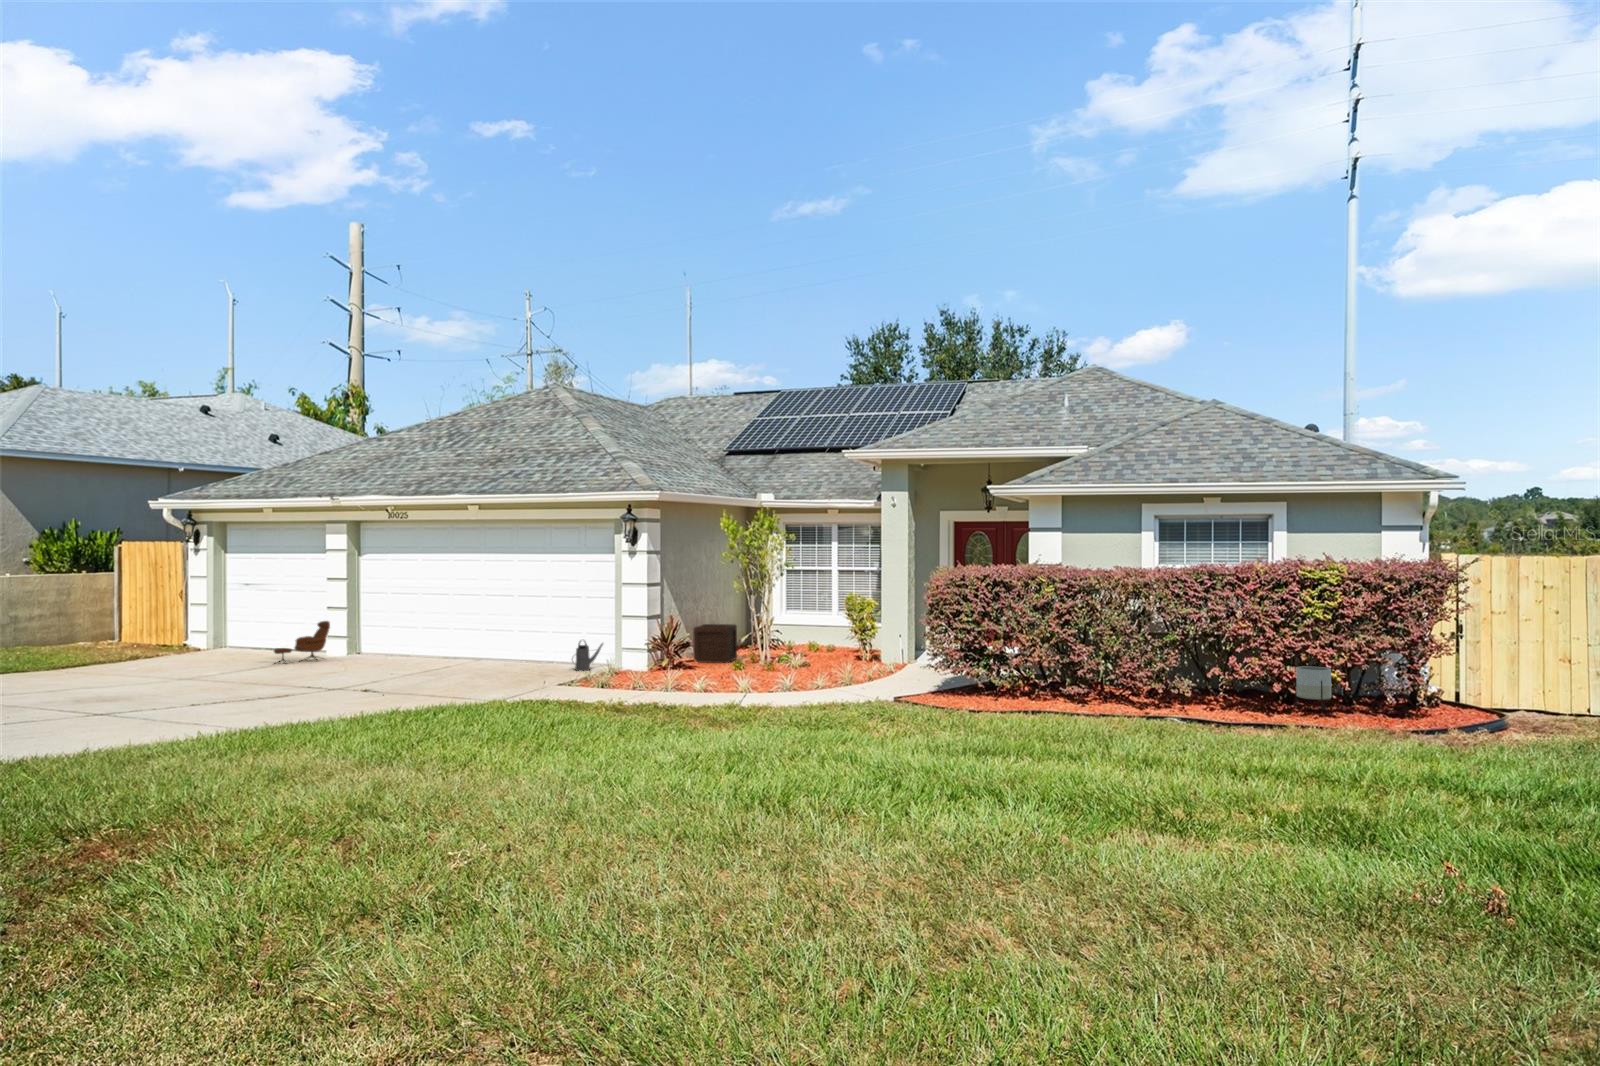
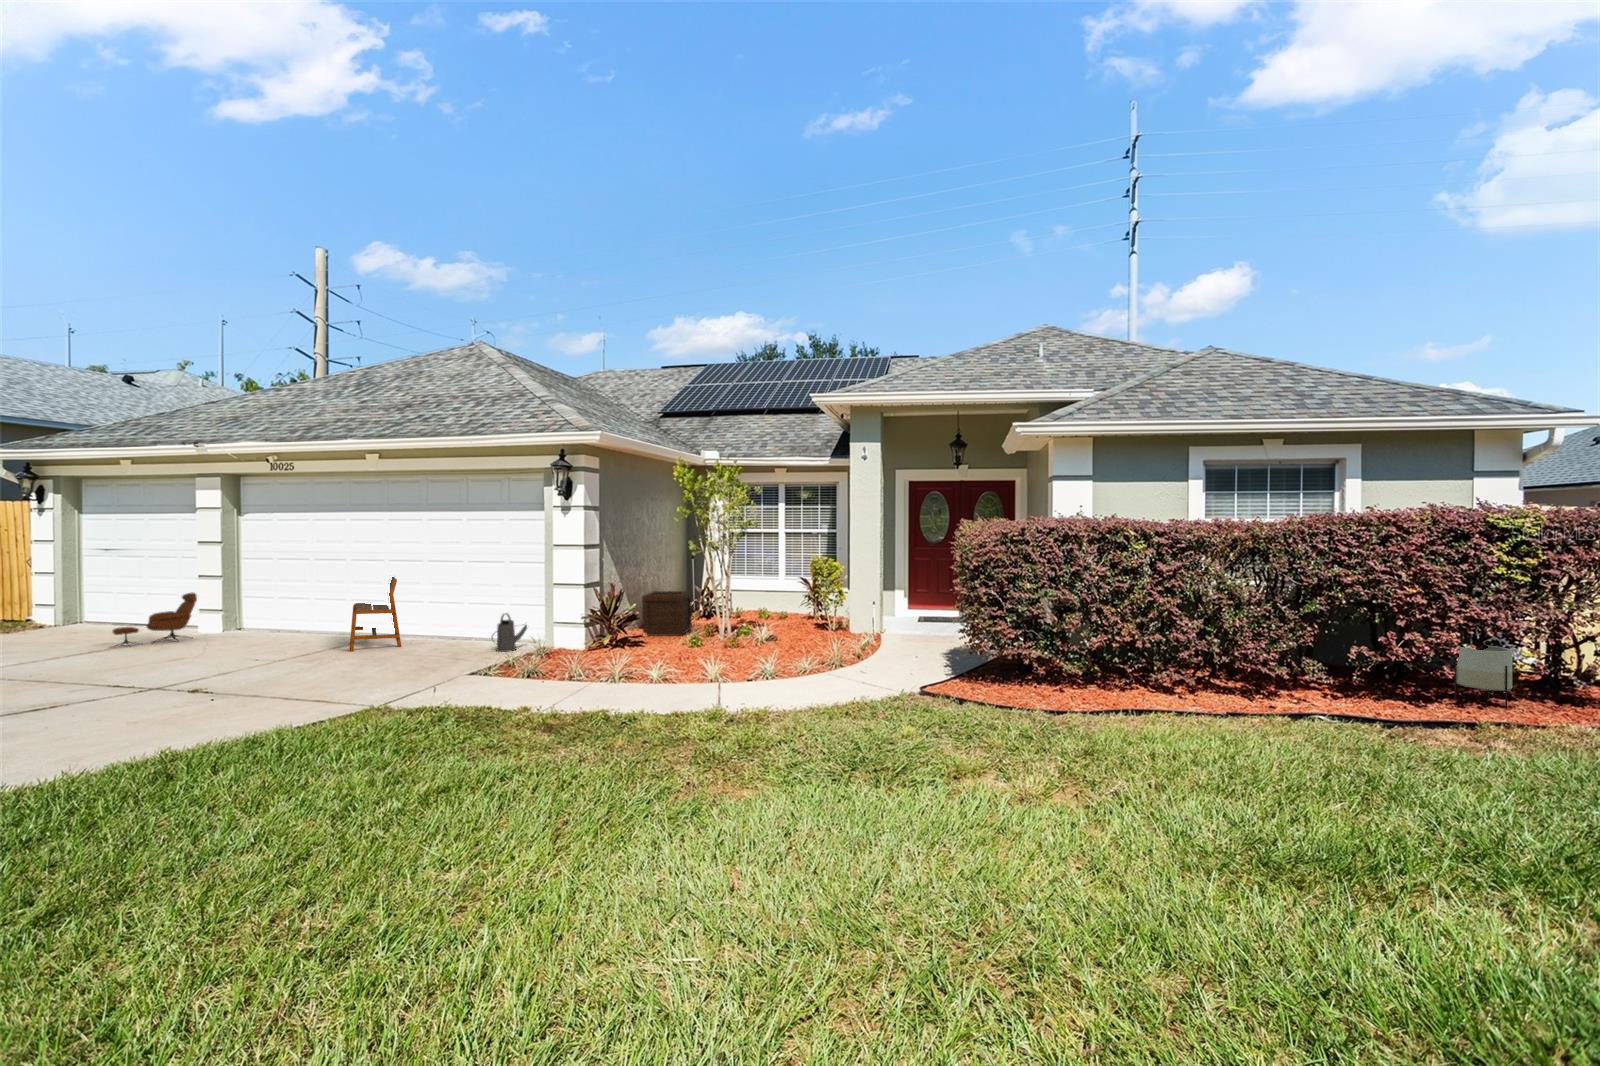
bench: none [453,607,498,670] -> present [349,577,401,652]

